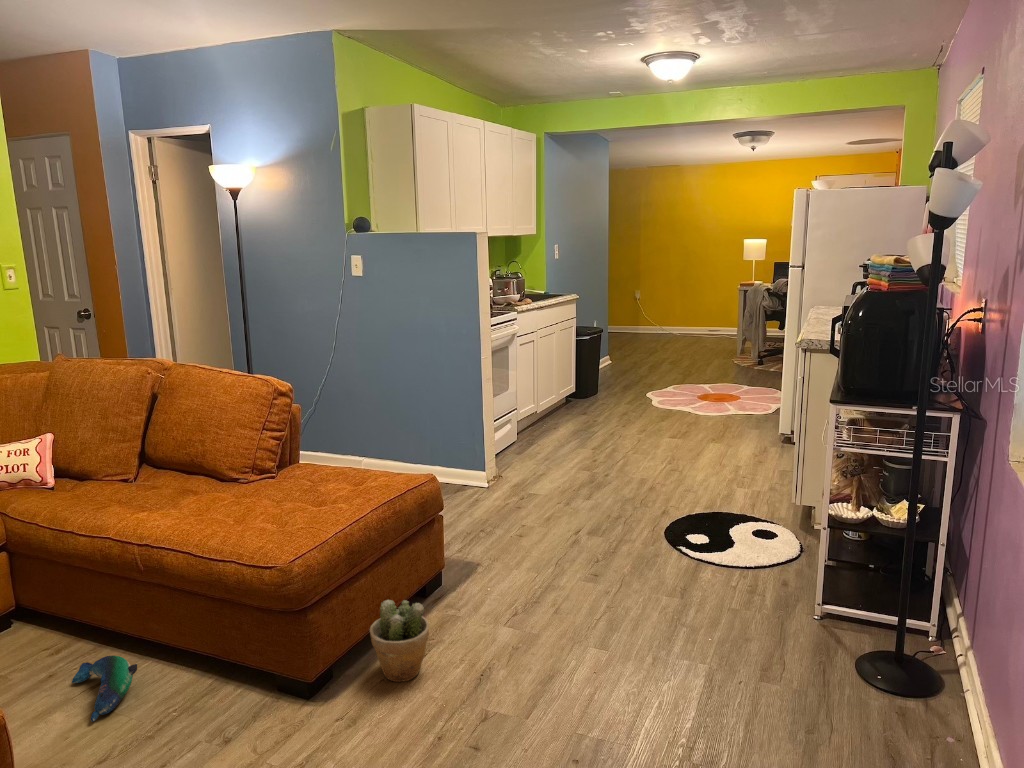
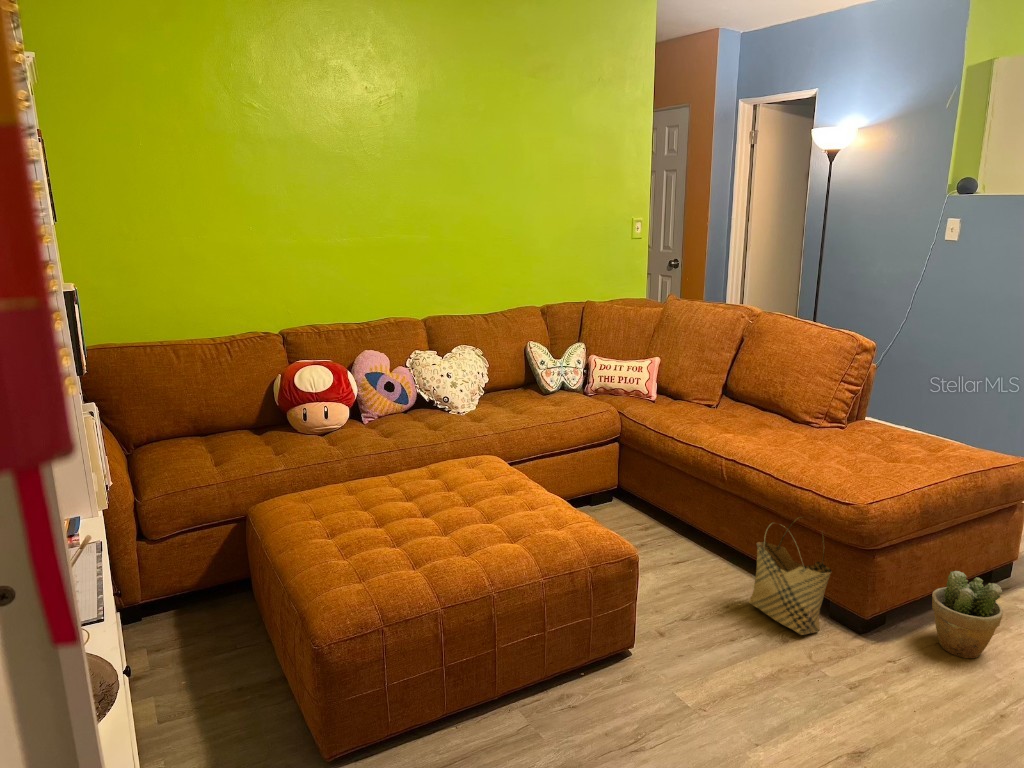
woven basket: none [185,589,269,724] -> present [749,516,831,635]
plush toy: present [72,655,137,722] -> none [657,541,710,586]

